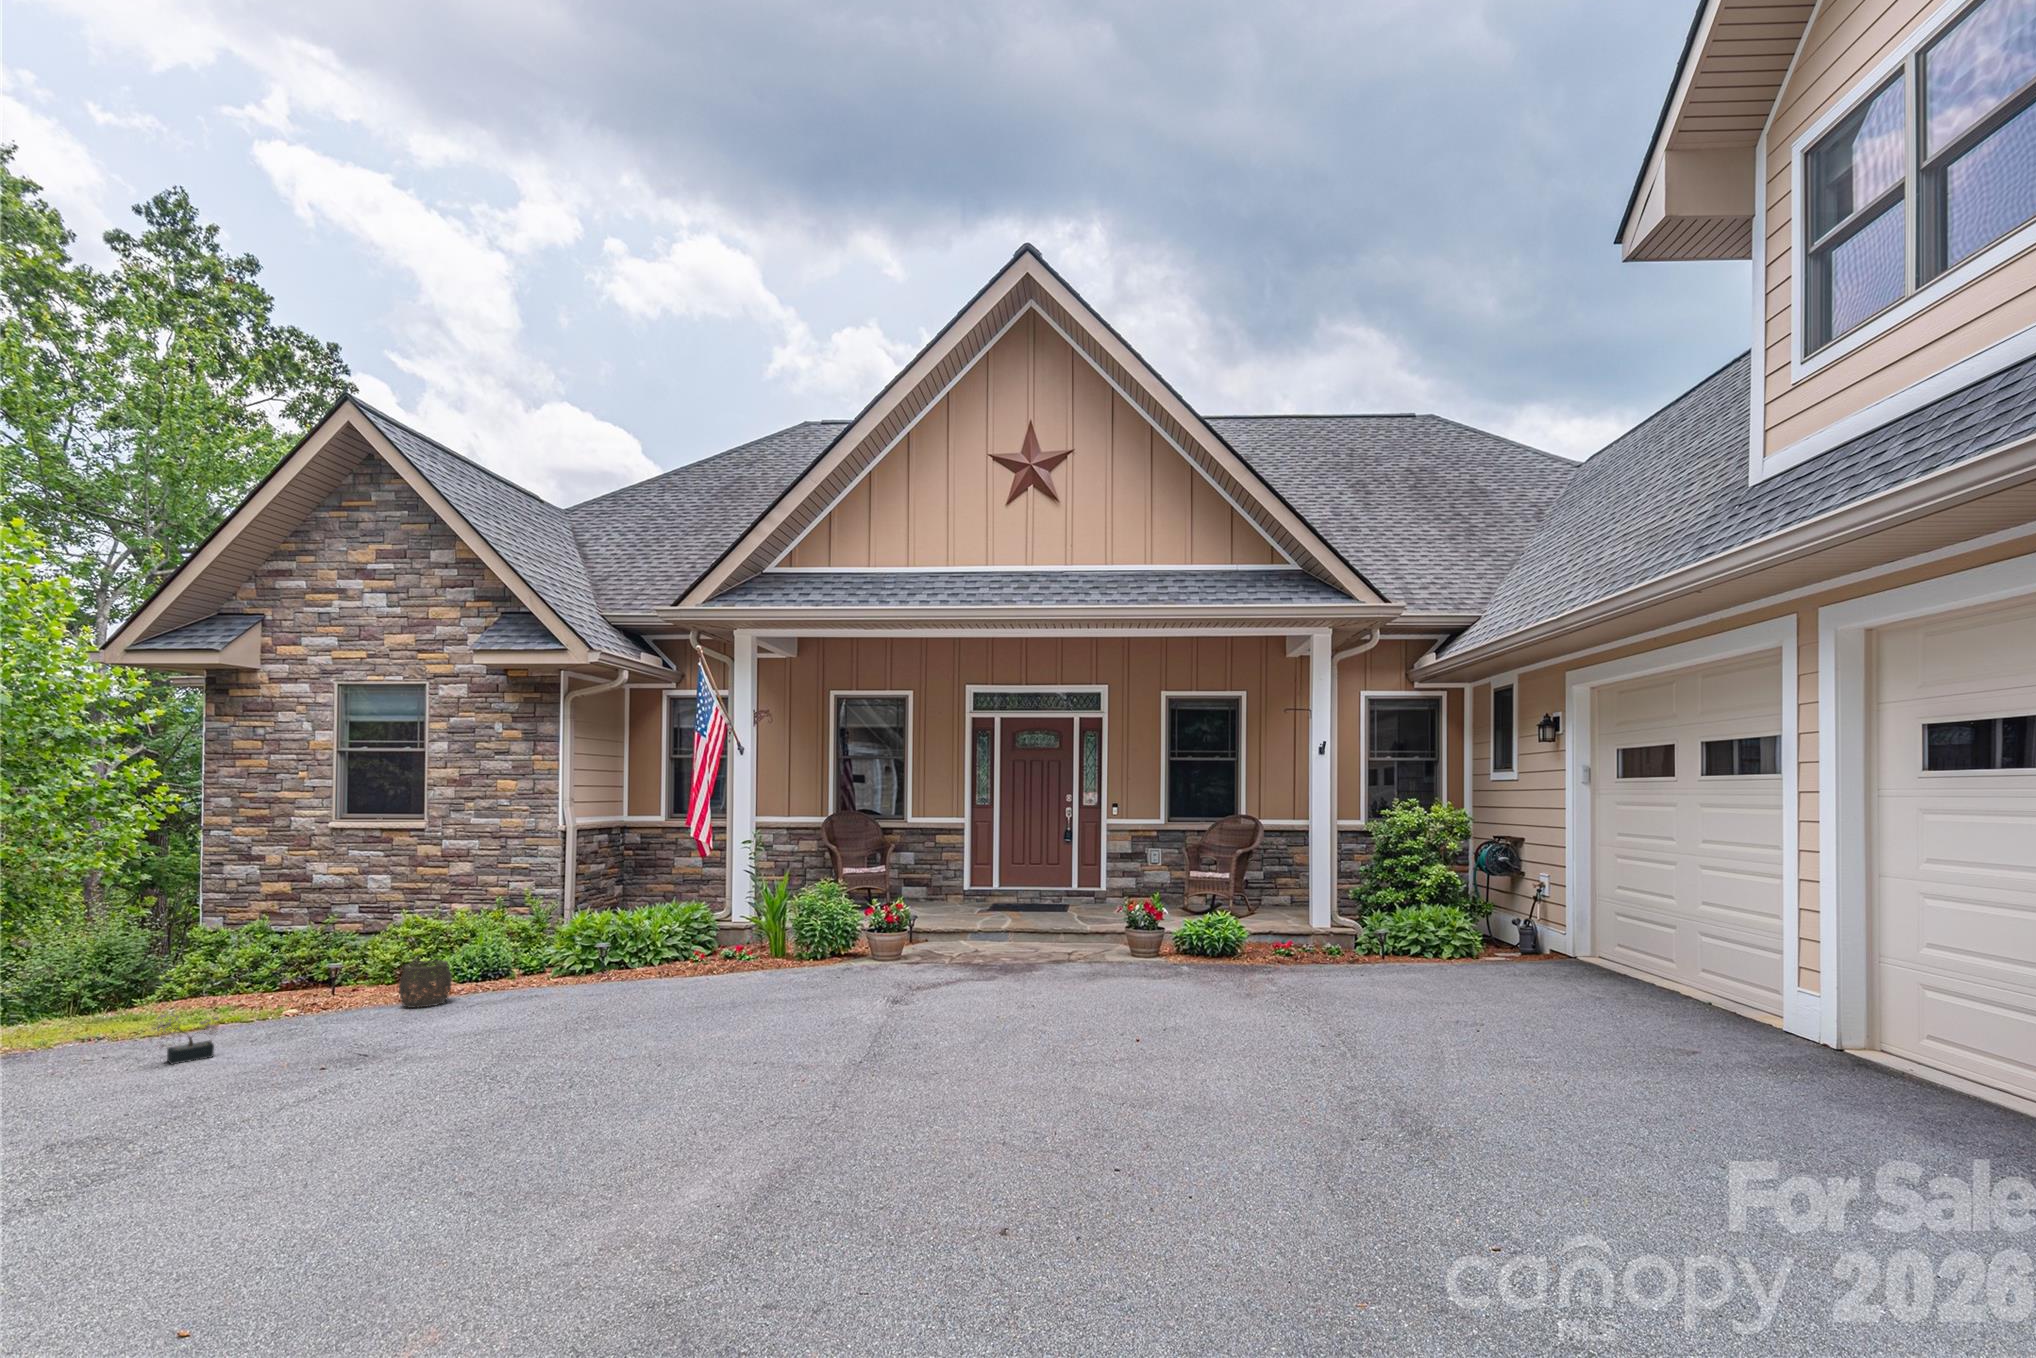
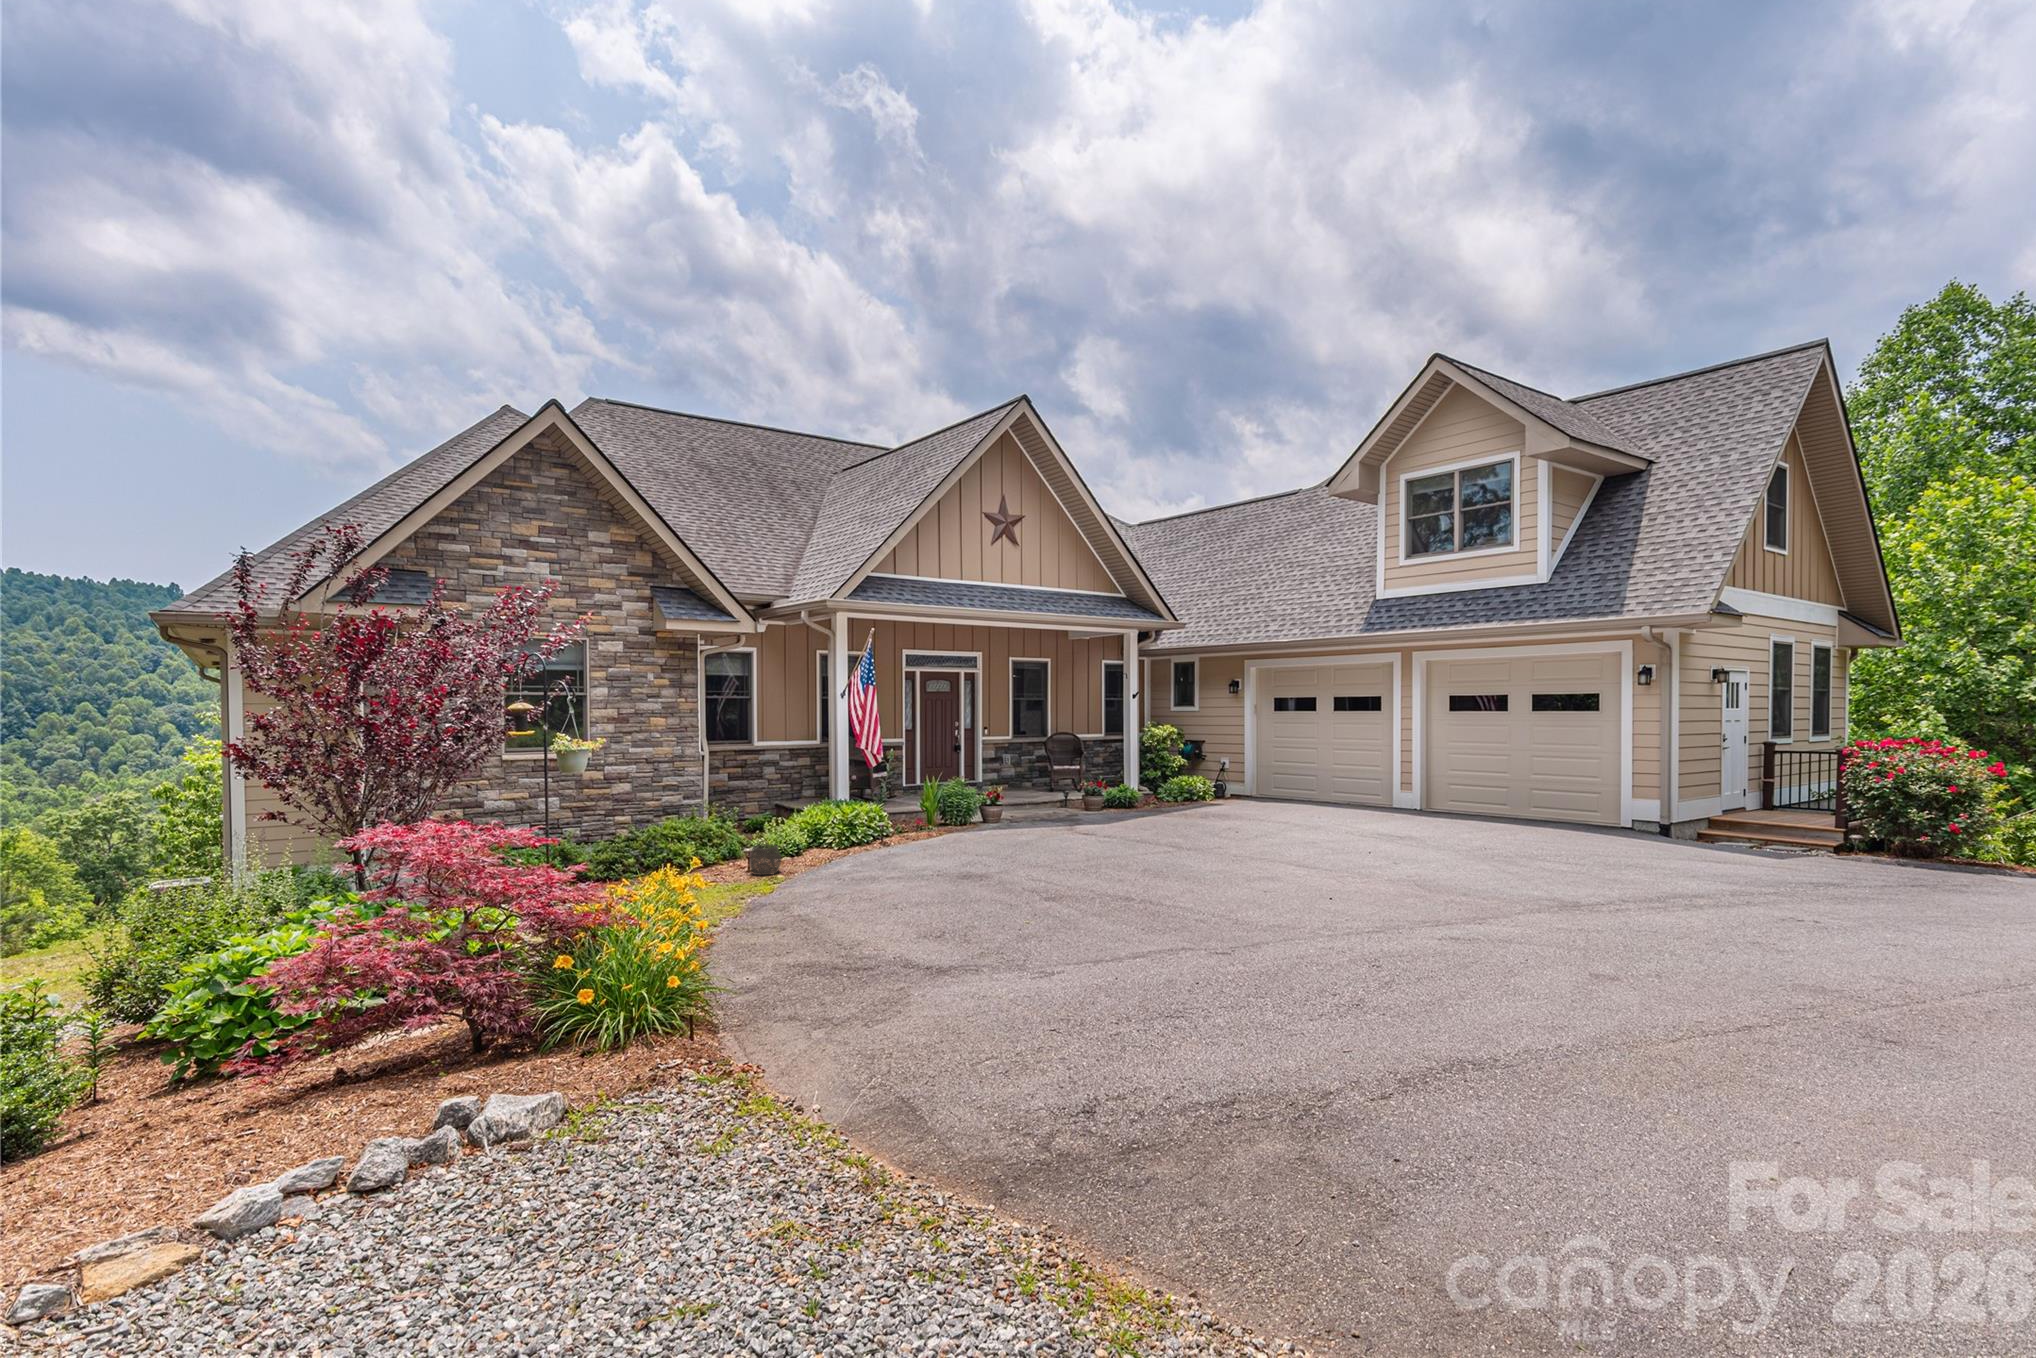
decorative plant: present [150,1014,224,1064] -> none [756,878,782,908]

